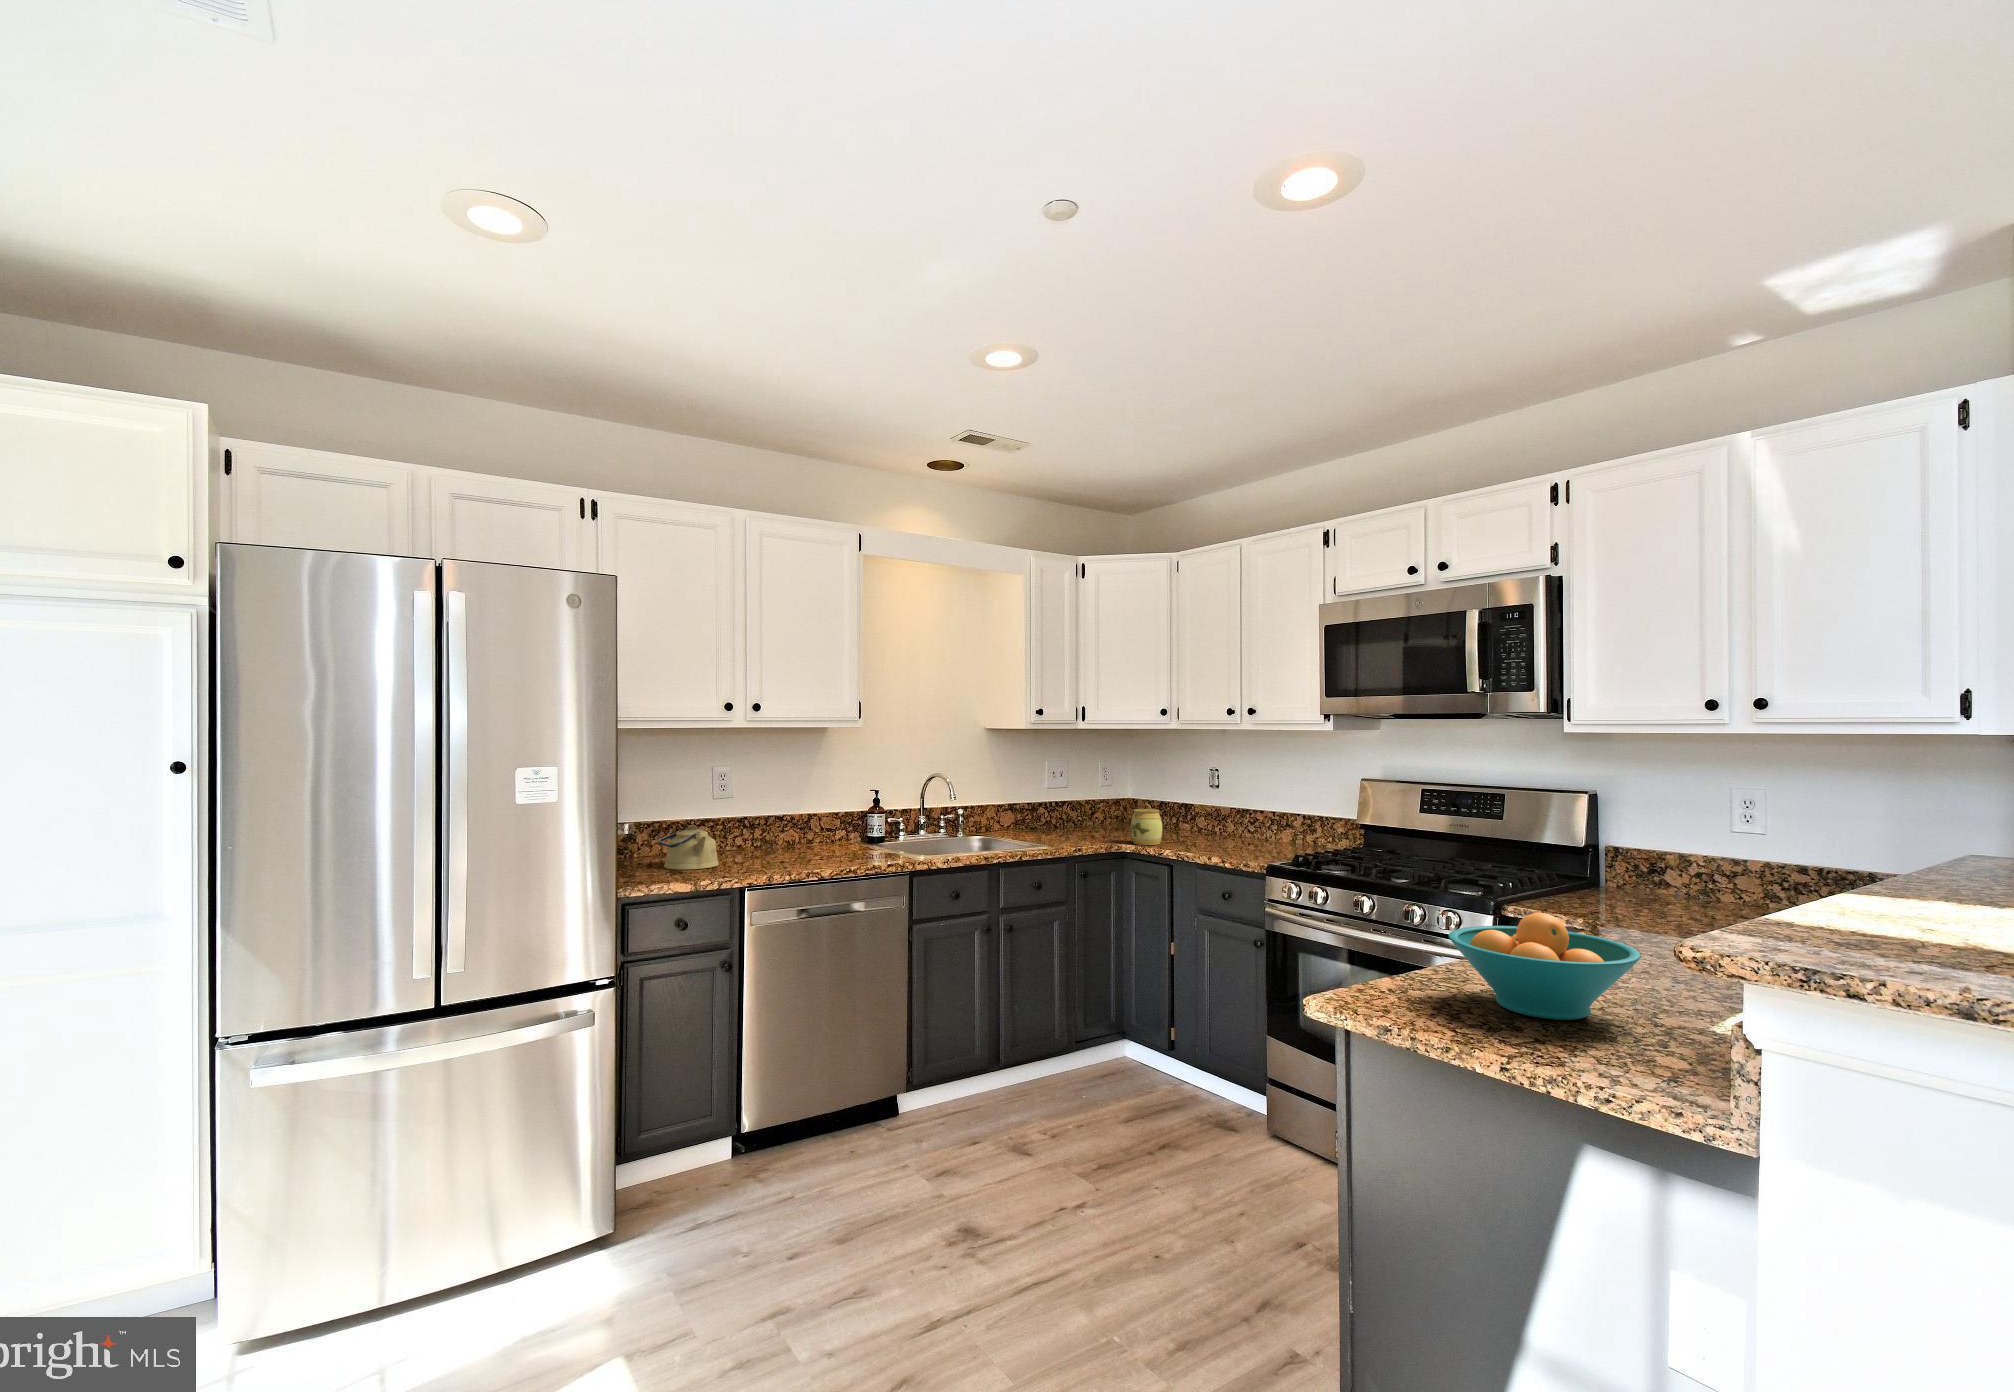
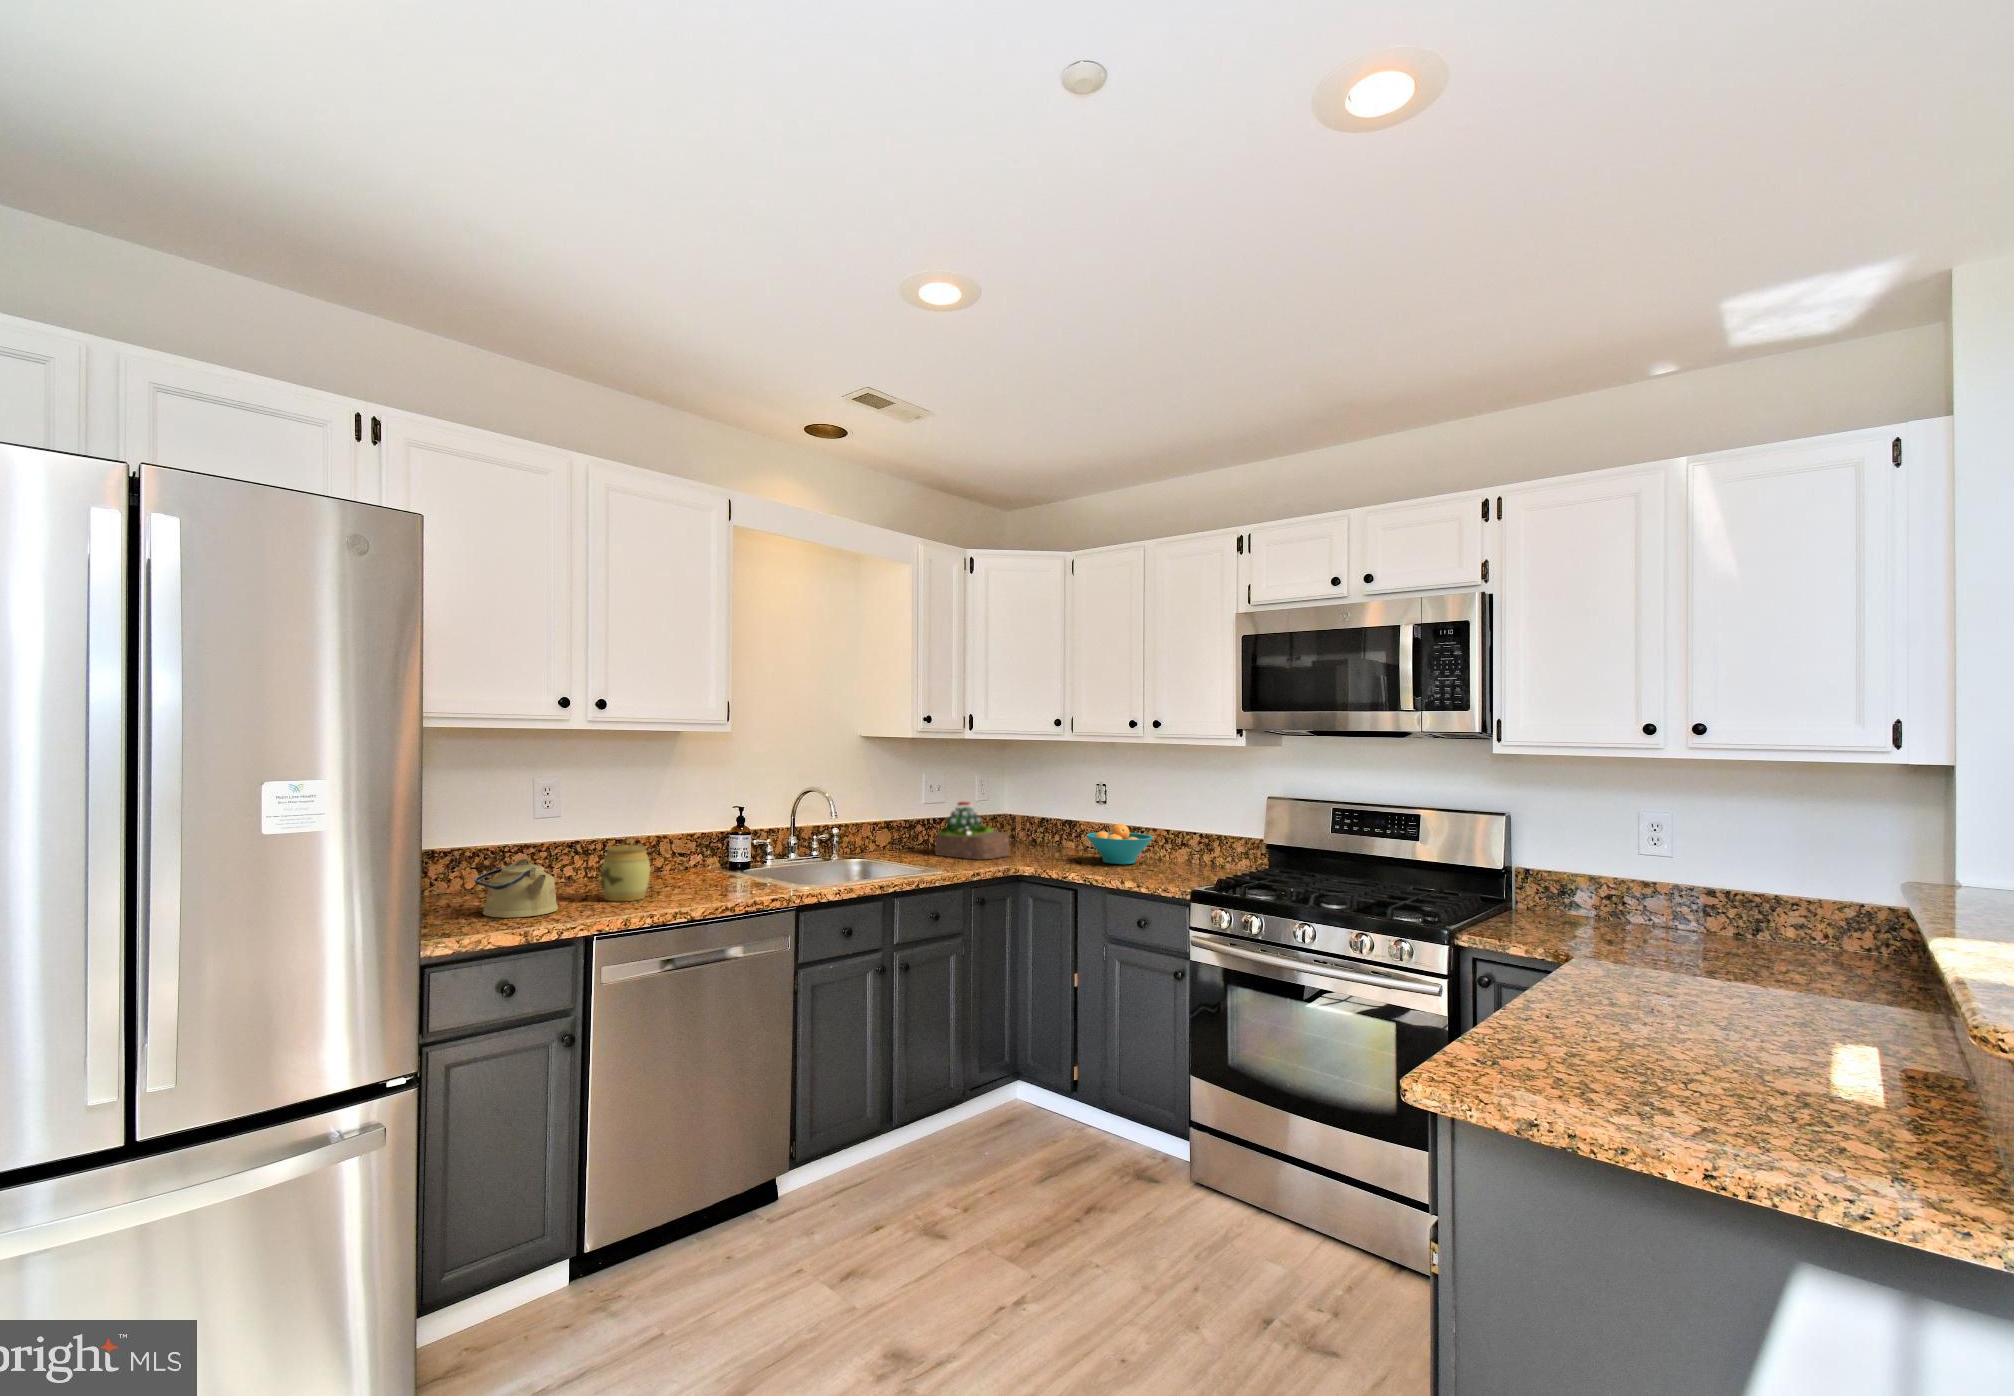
succulent plant: none [1056,787,1123,839] -> present [935,802,1009,859]
jar: present [1131,803,1162,845] -> present [601,837,650,901]
fruit bowl: present [1449,913,1641,1020] -> present [1086,824,1153,864]

